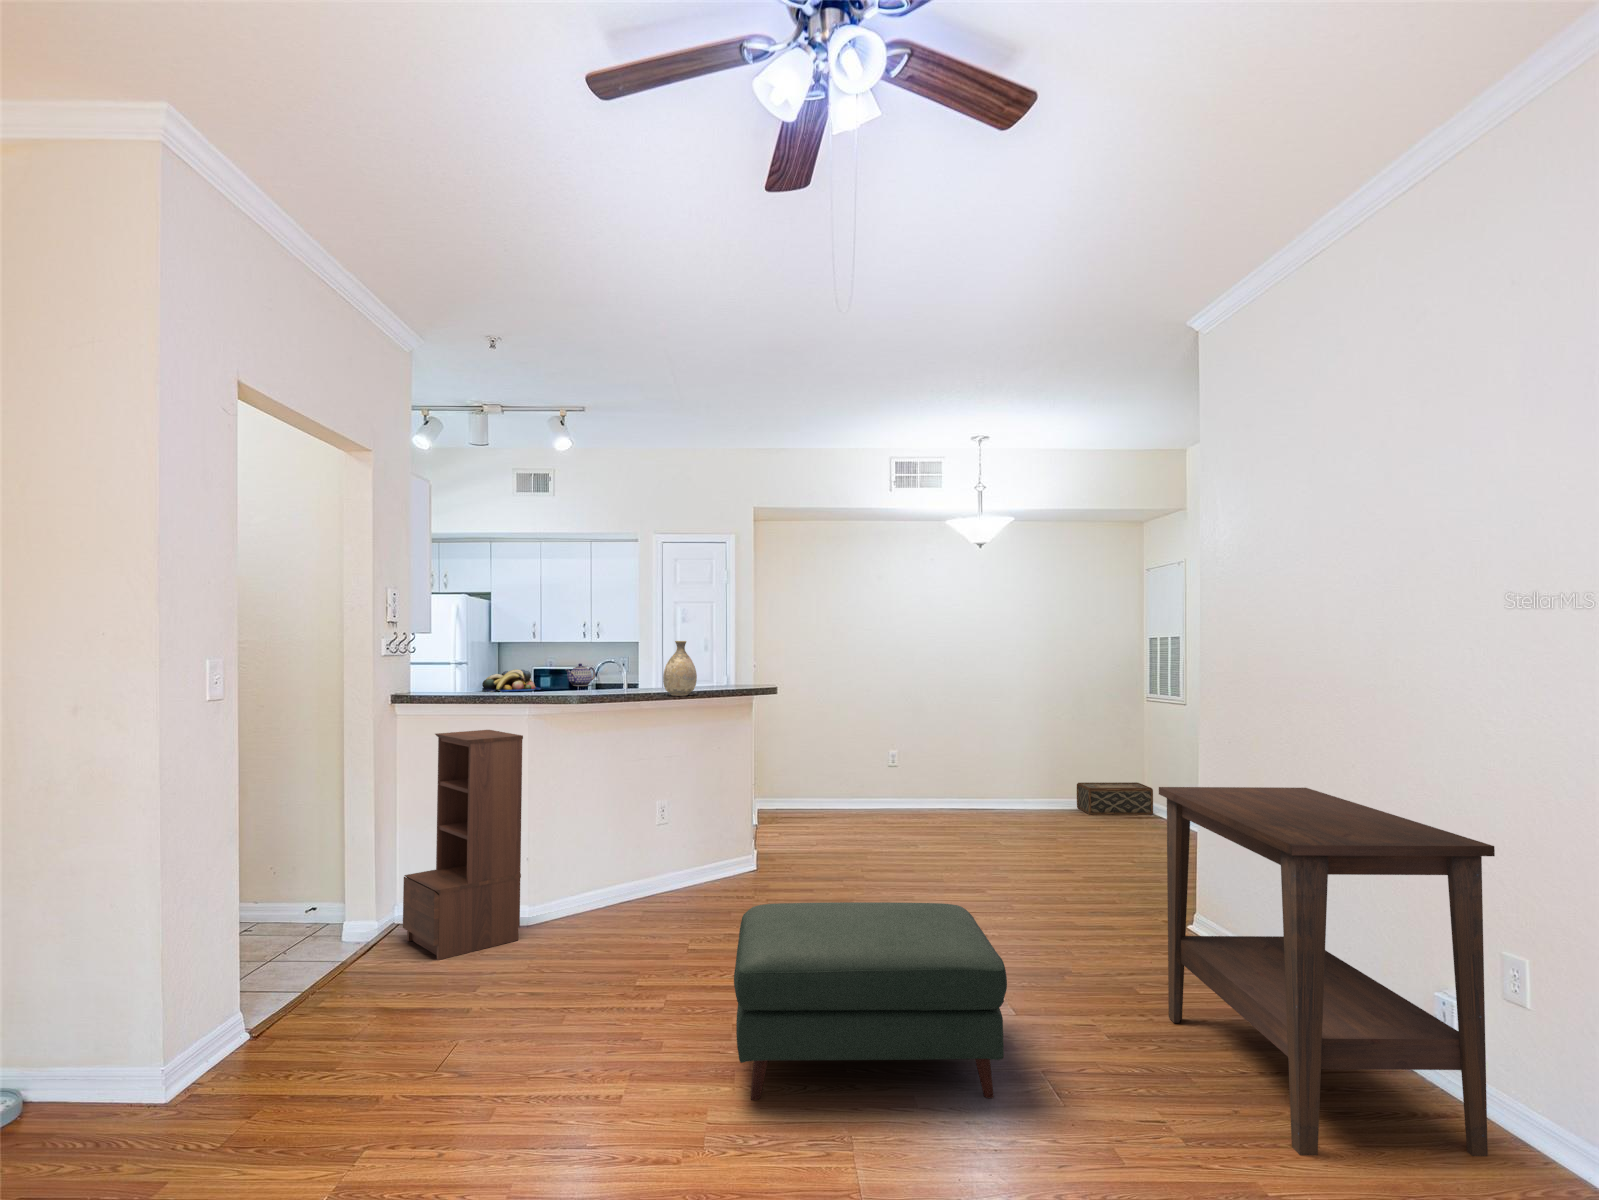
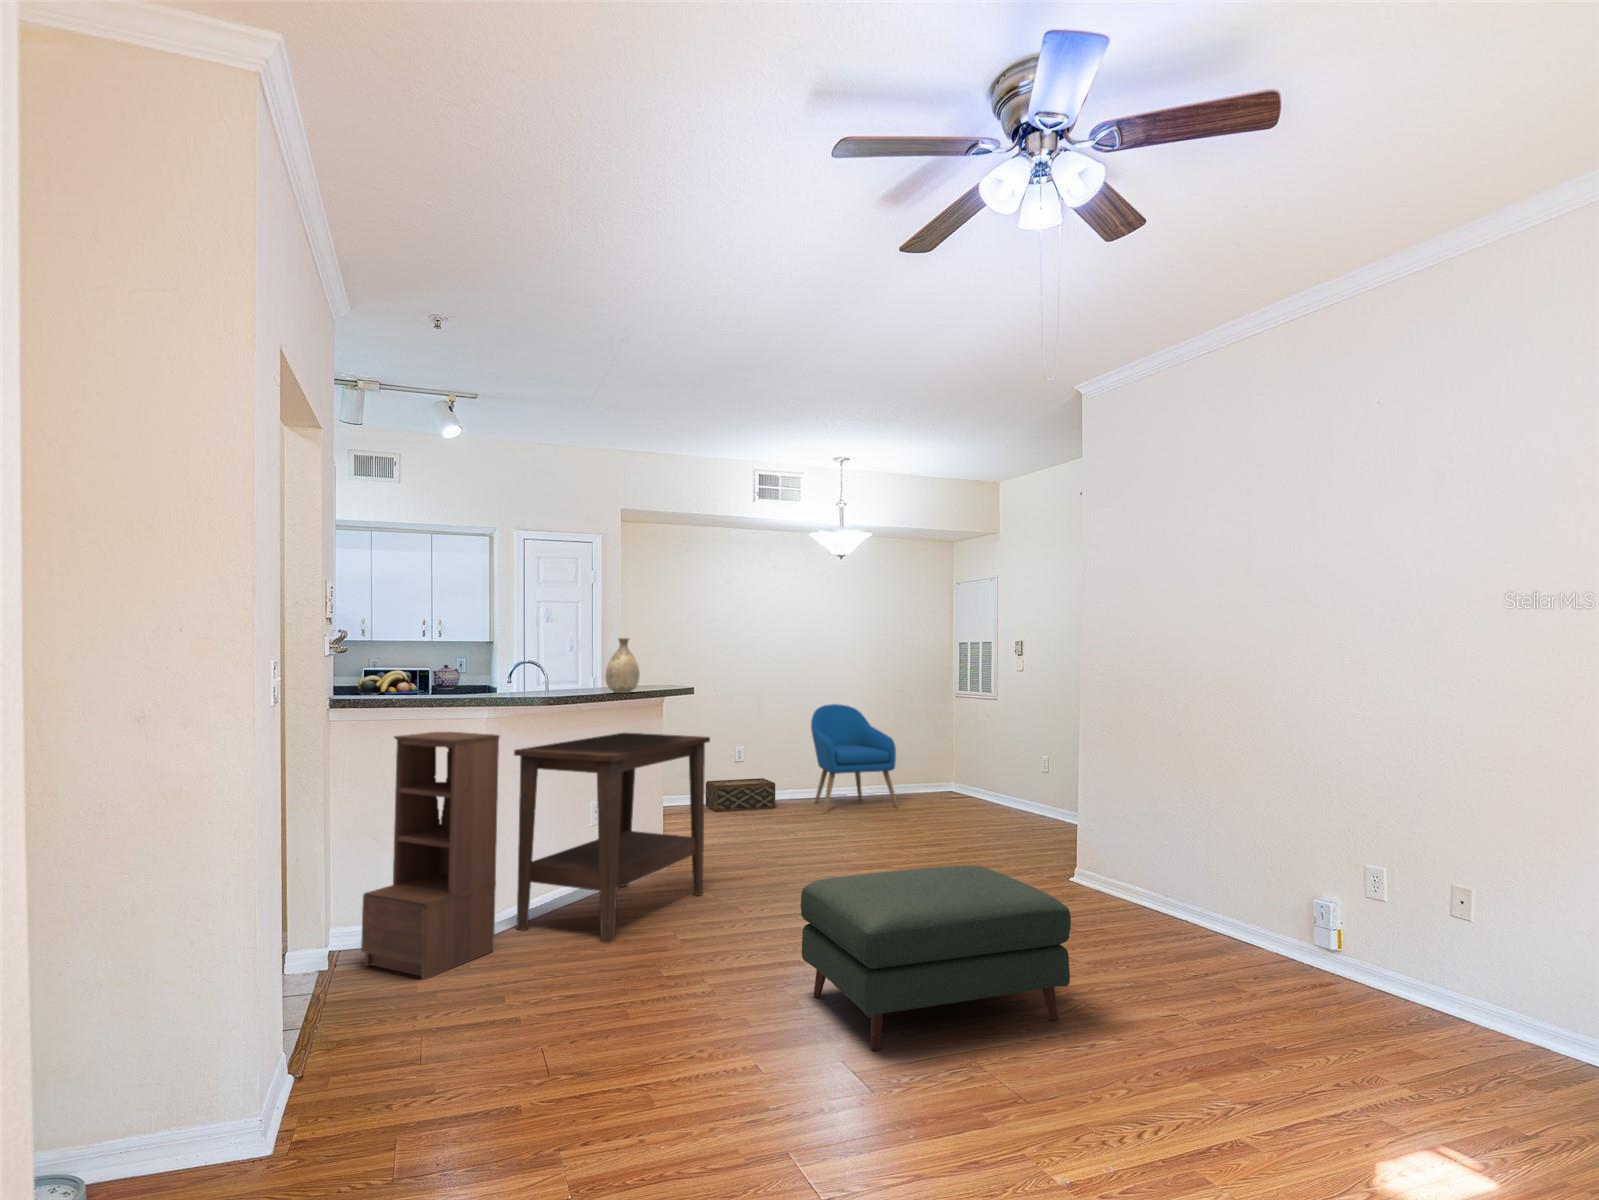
armchair: none [971,707,1064,823] -> present [811,704,898,813]
woven basket: present [1077,782,1153,815] -> present [705,778,775,812]
side table: present [1159,787,1495,1156] -> present [514,733,710,943]

